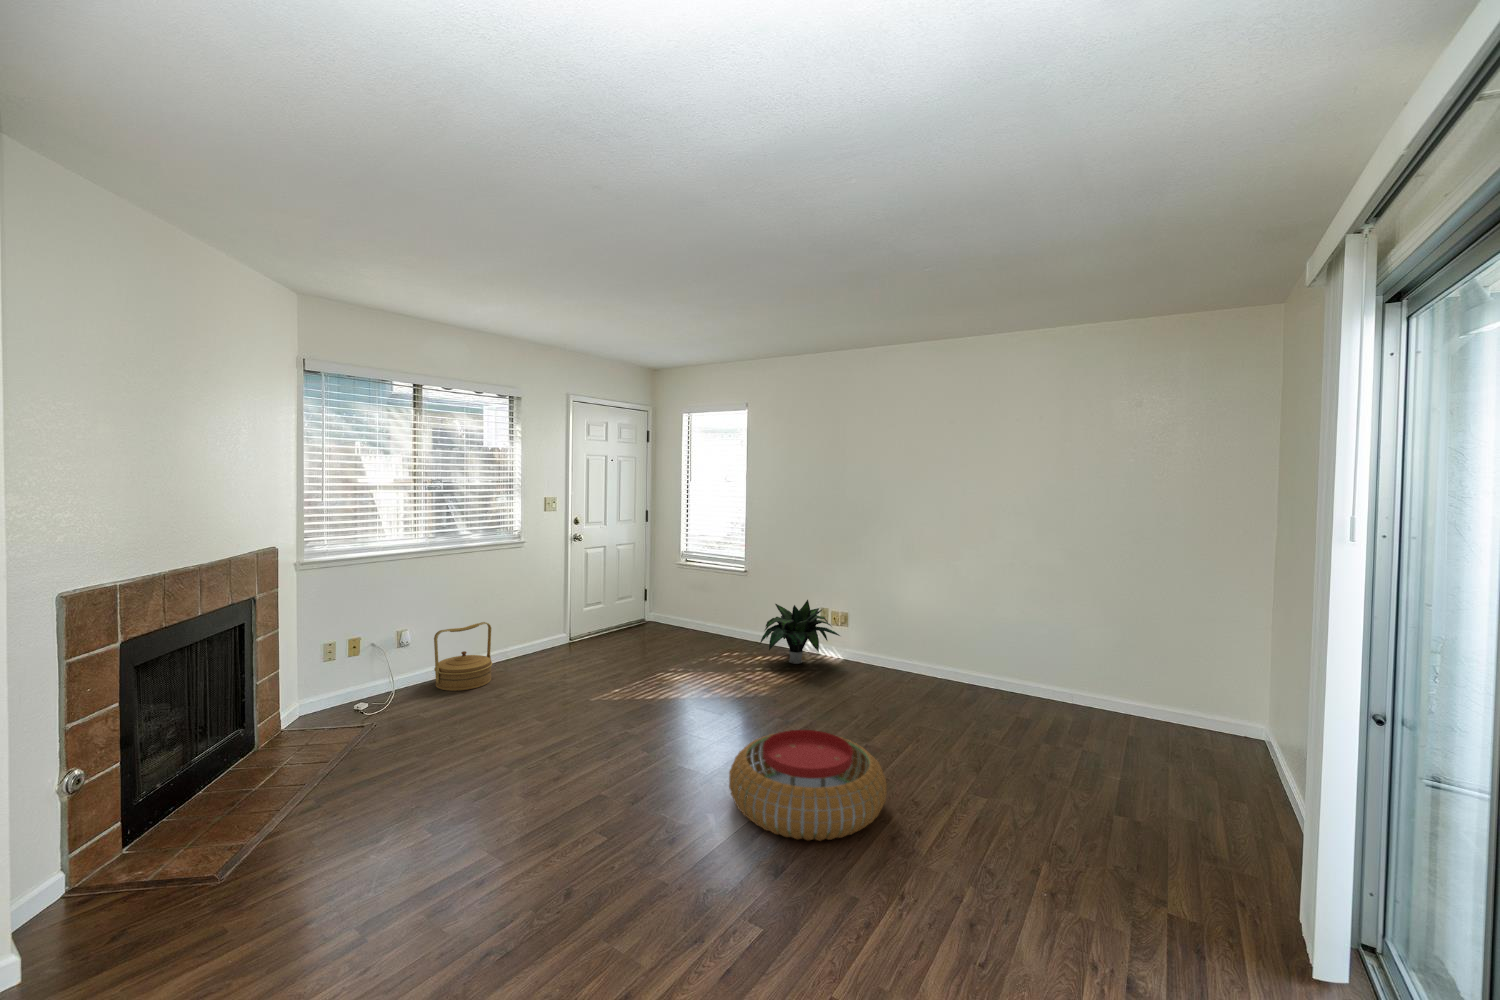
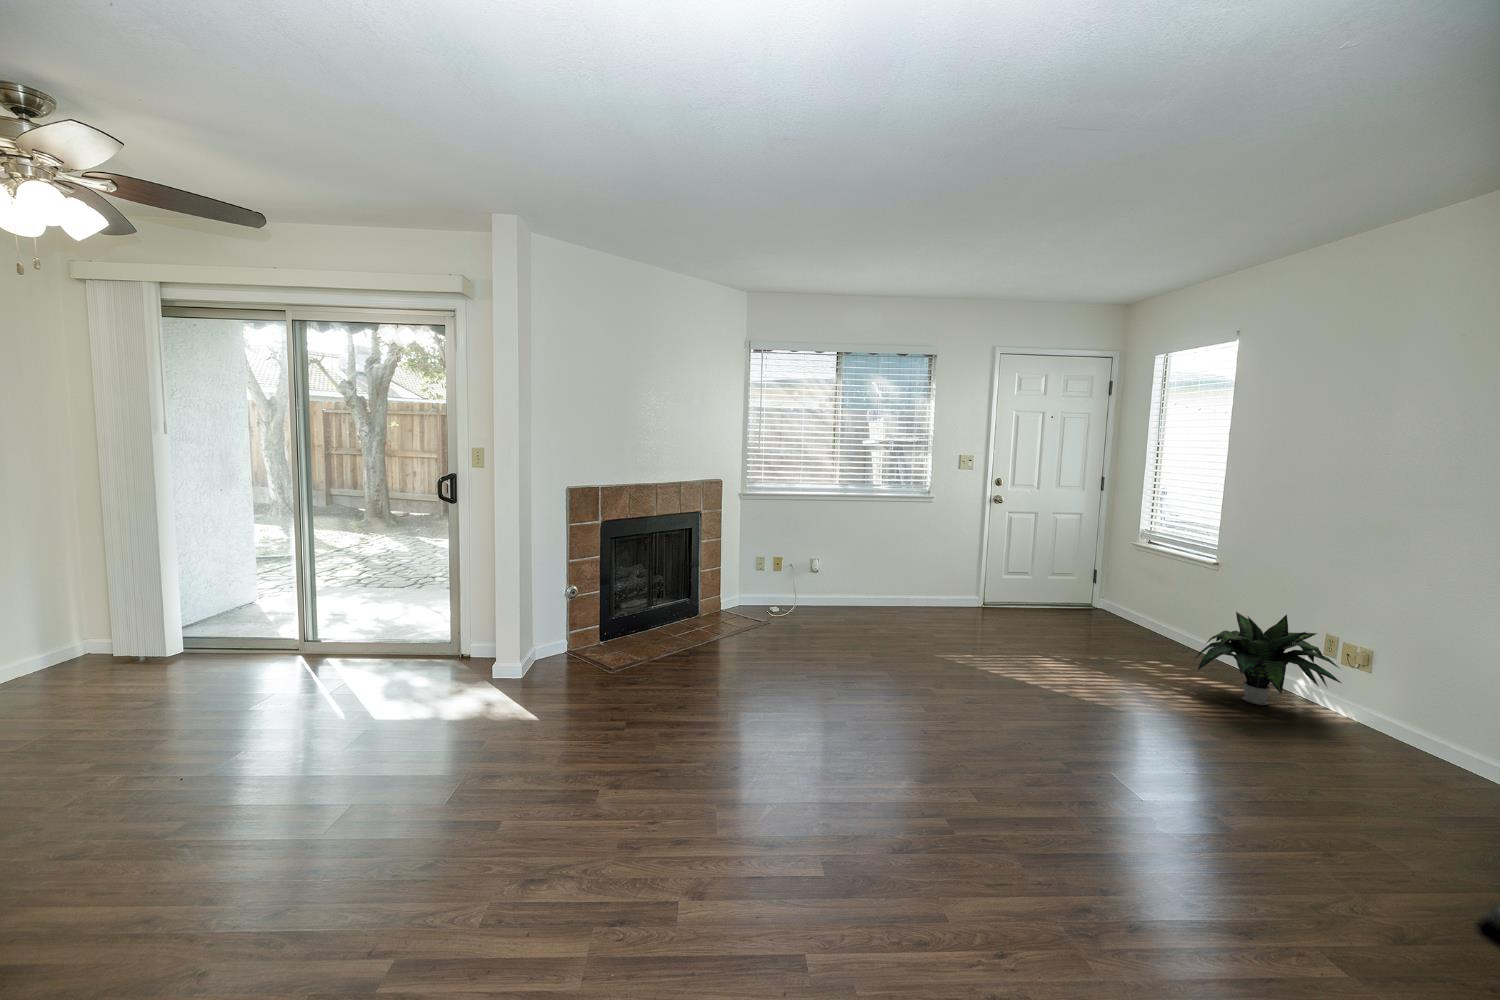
woven basket: present [434,622,492,691] -> none [832,564,884,620]
pouf: present [729,730,887,840] -> none [919,732,1141,887]

